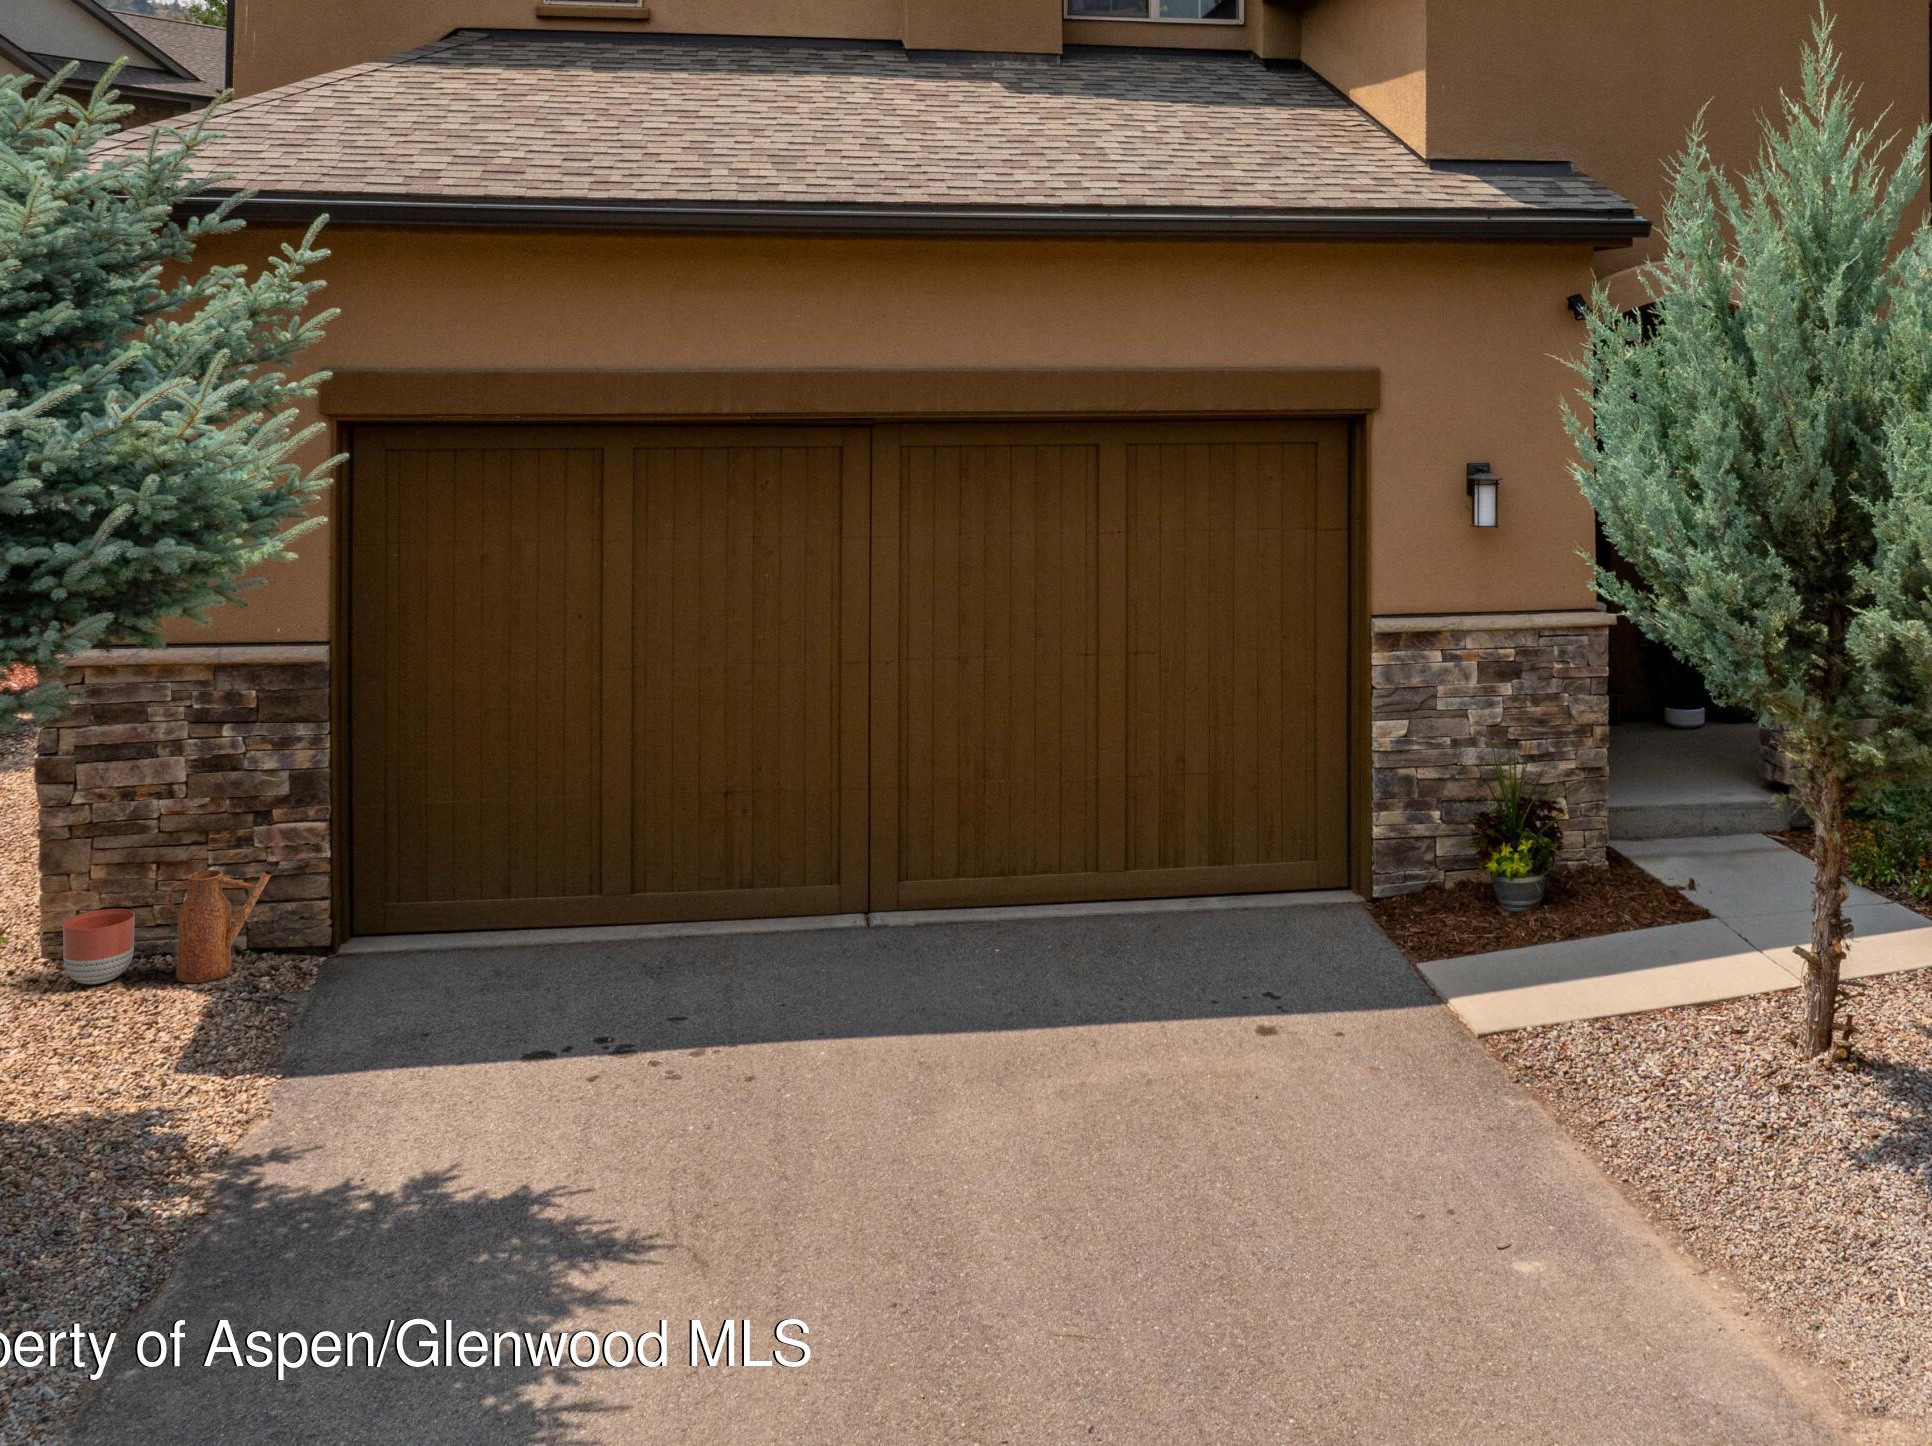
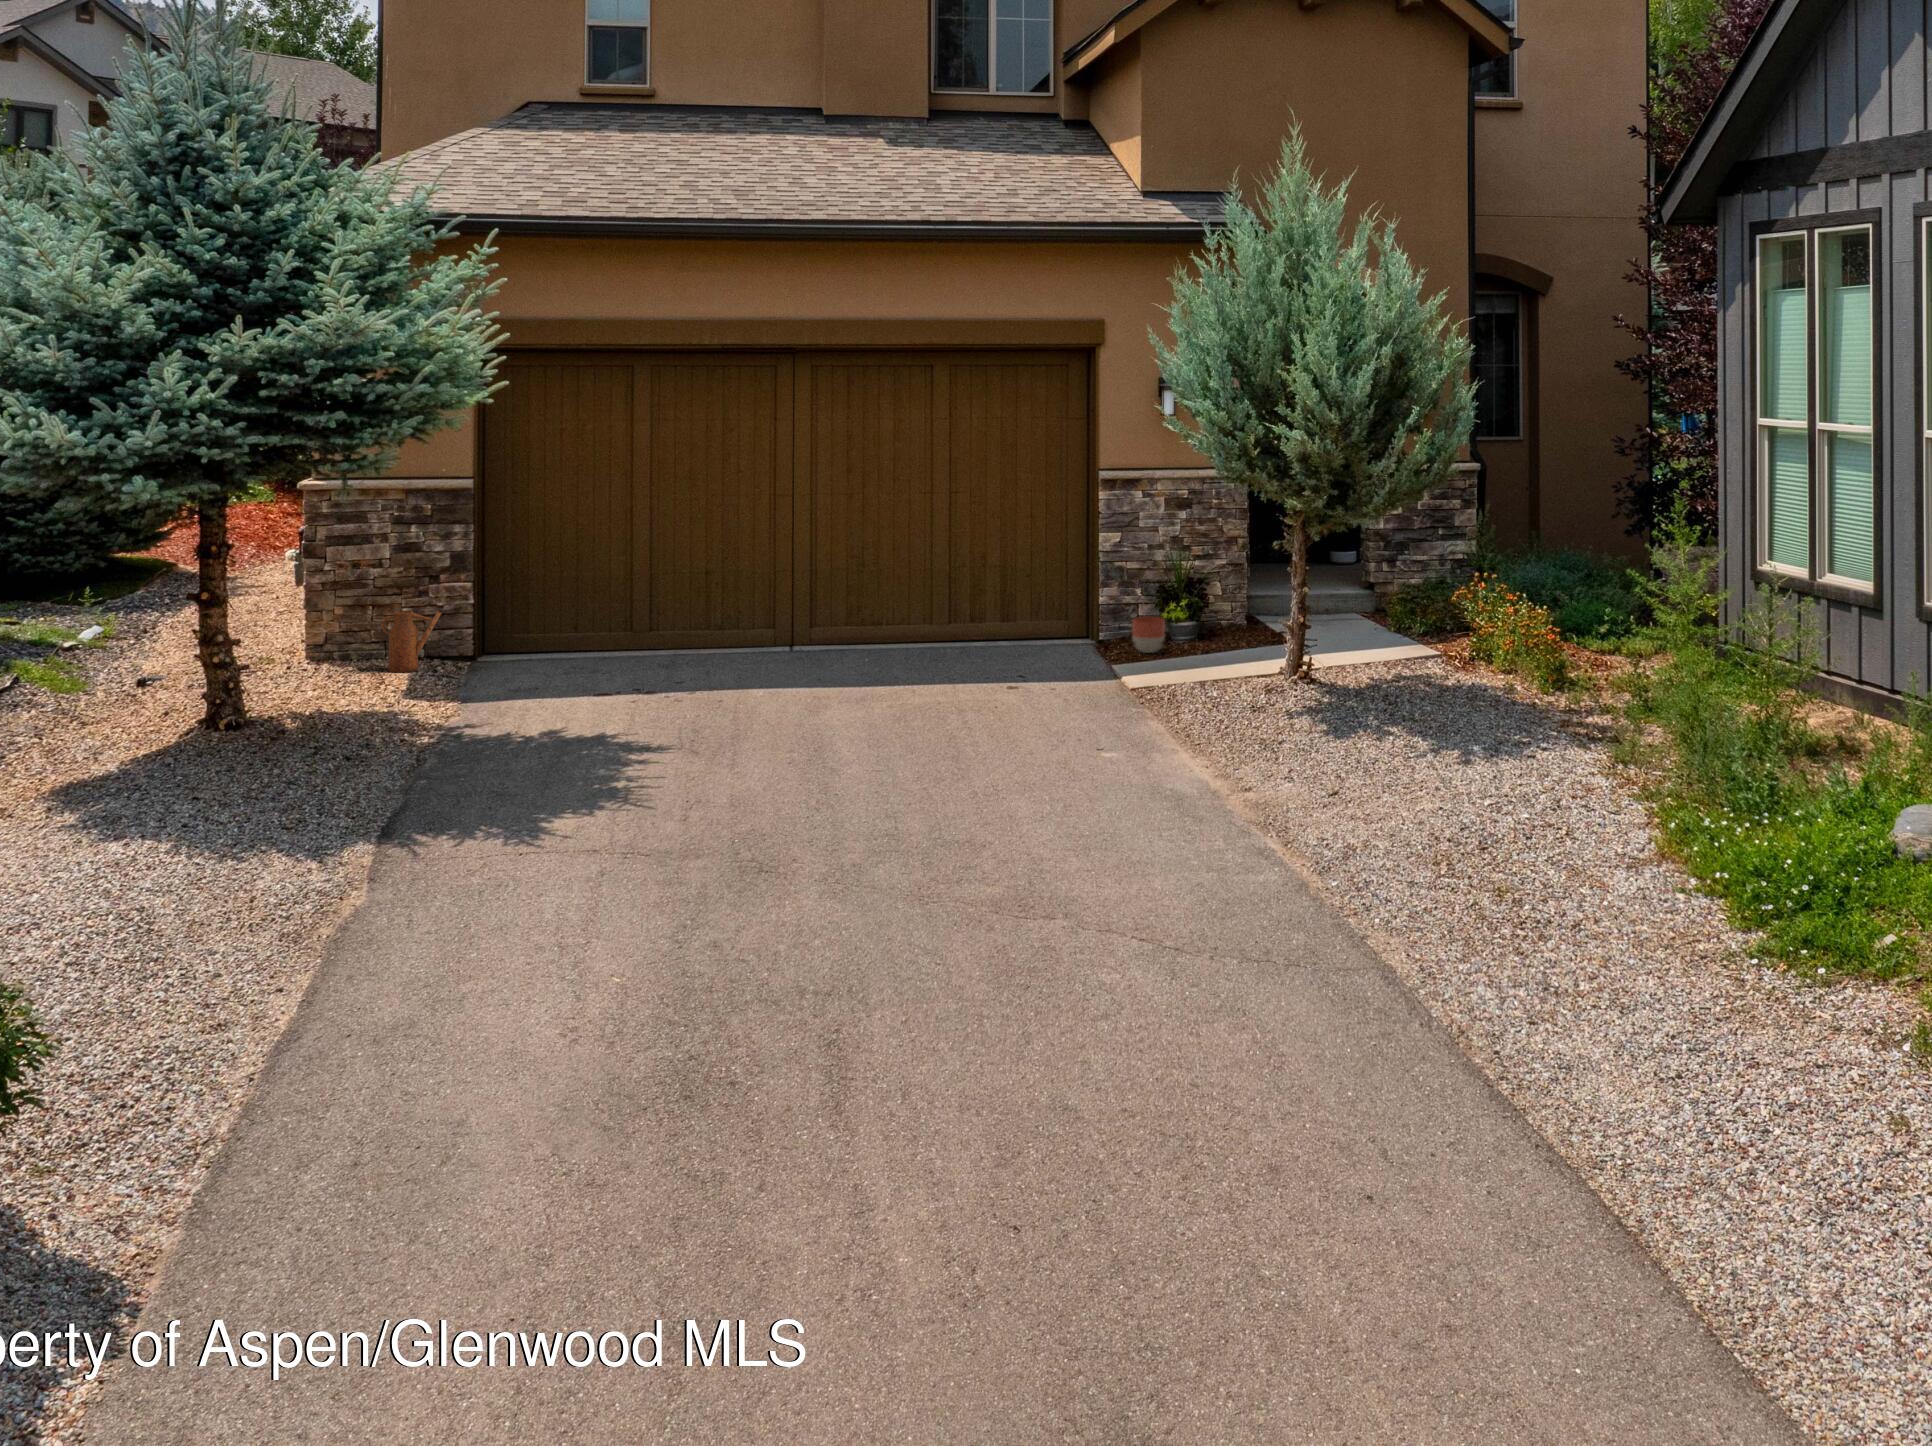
planter: present [63,909,135,984] -> present [1132,617,1165,653]

